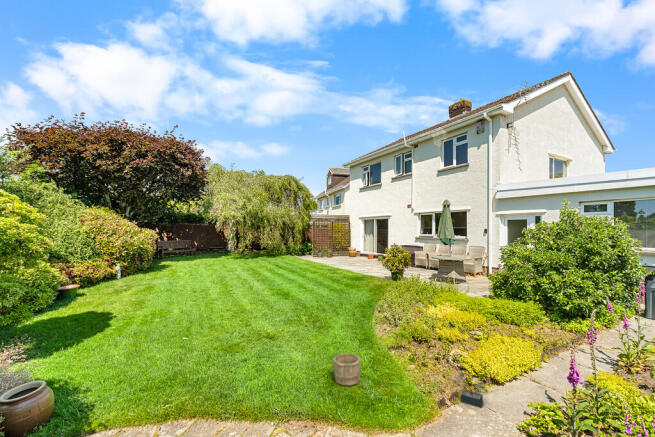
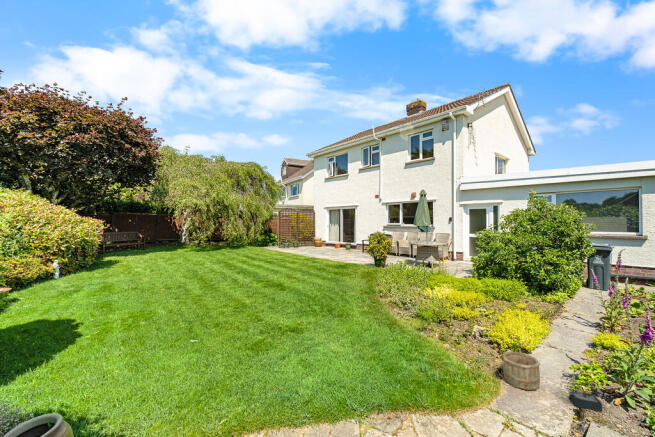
wooden bucket: present [333,353,360,386] -> present [502,351,540,390]

